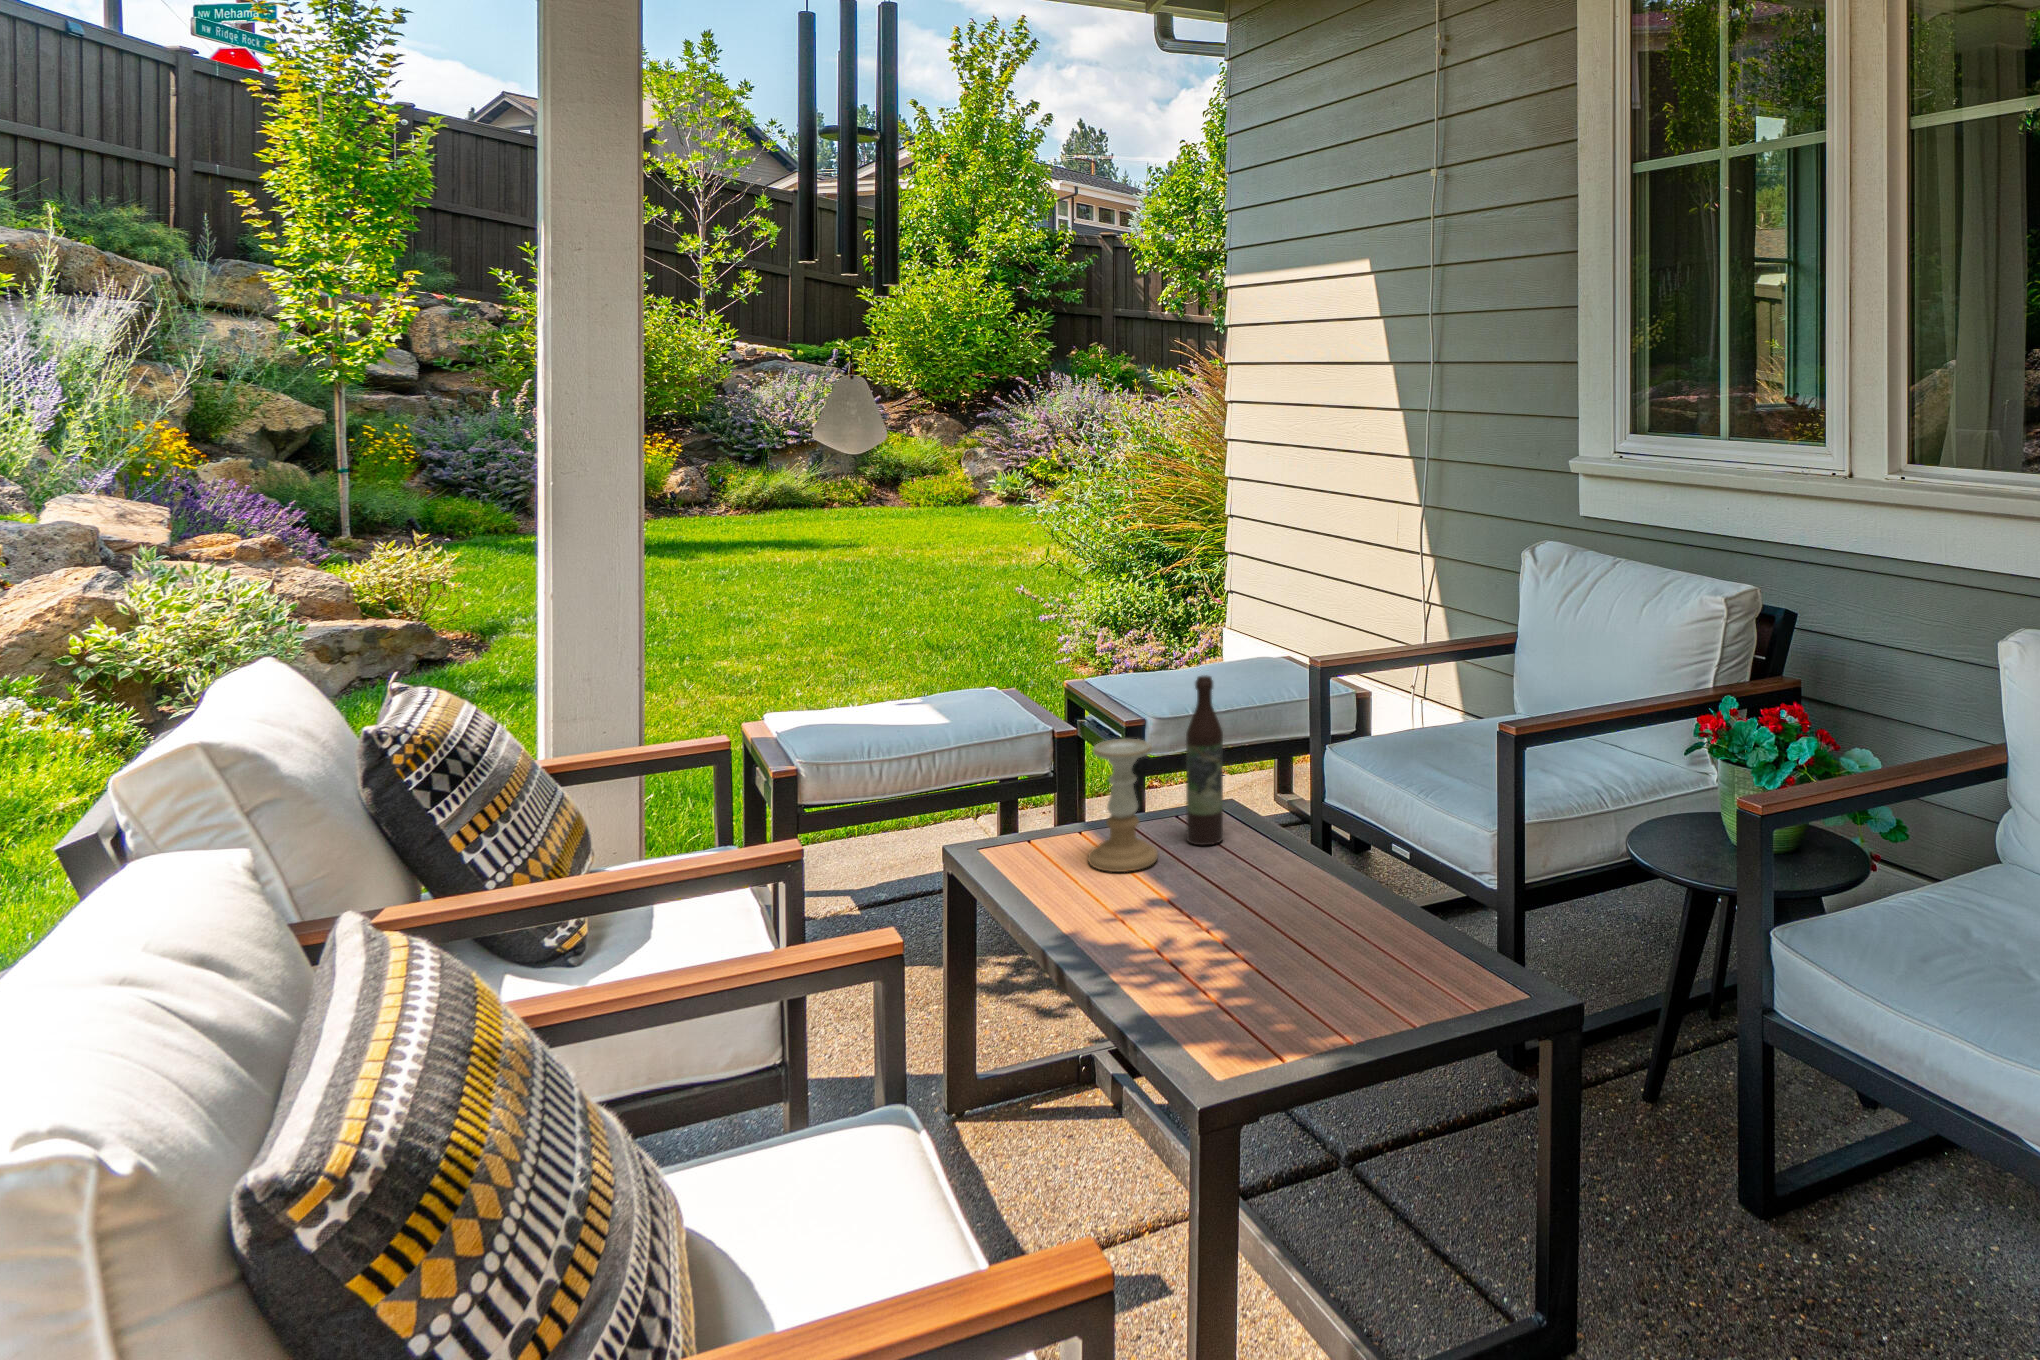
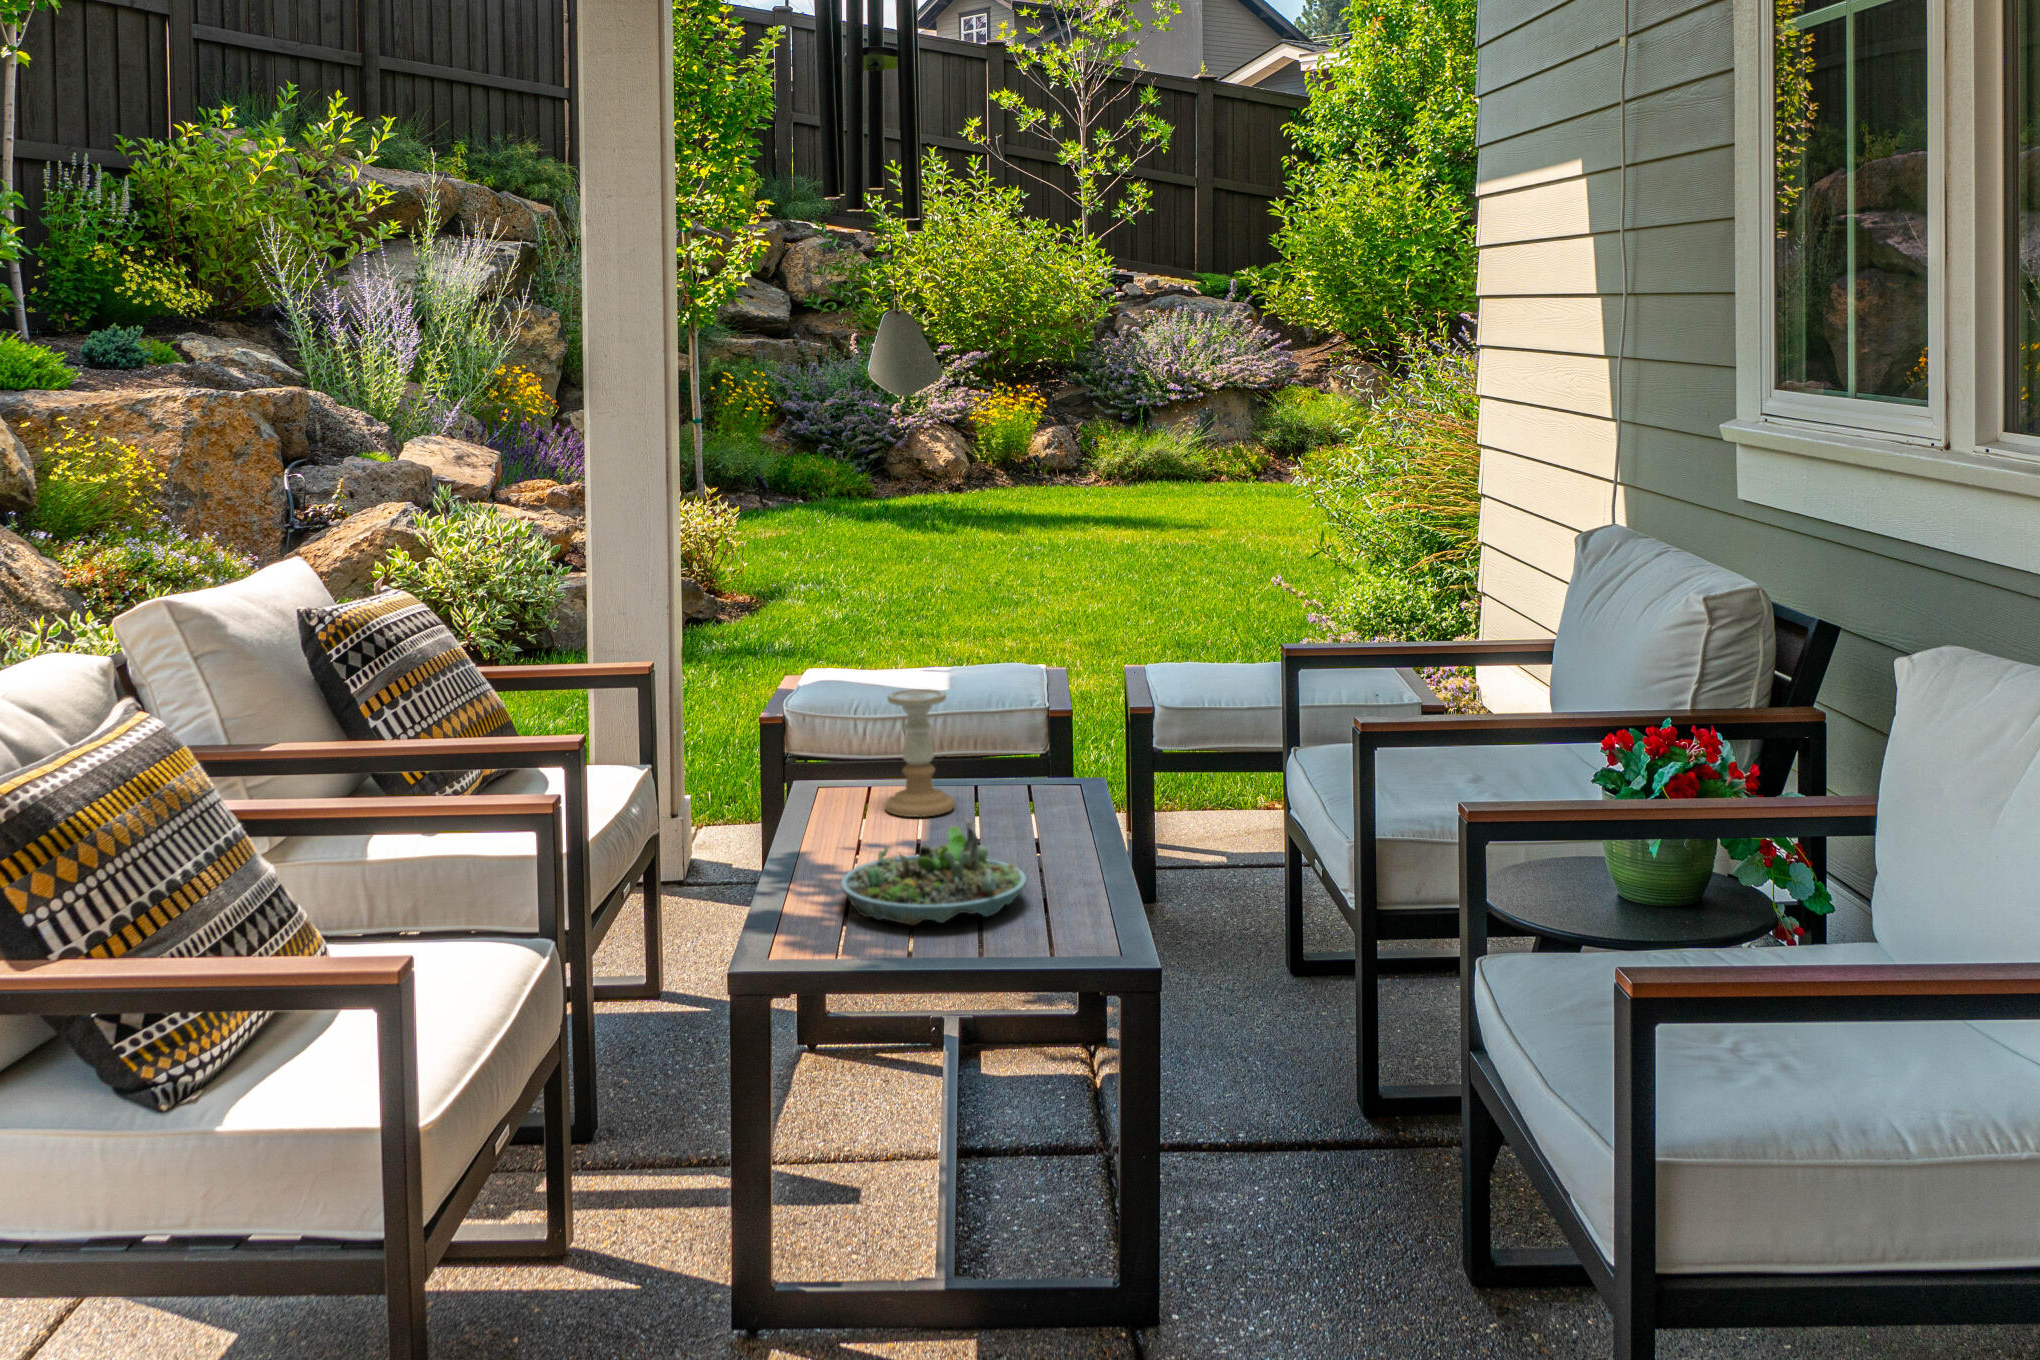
wine bottle: present [1186,675,1223,845] -> none [997,634,1038,808]
succulent planter: none [1200,874,1396,1002] -> present [840,819,1028,925]

